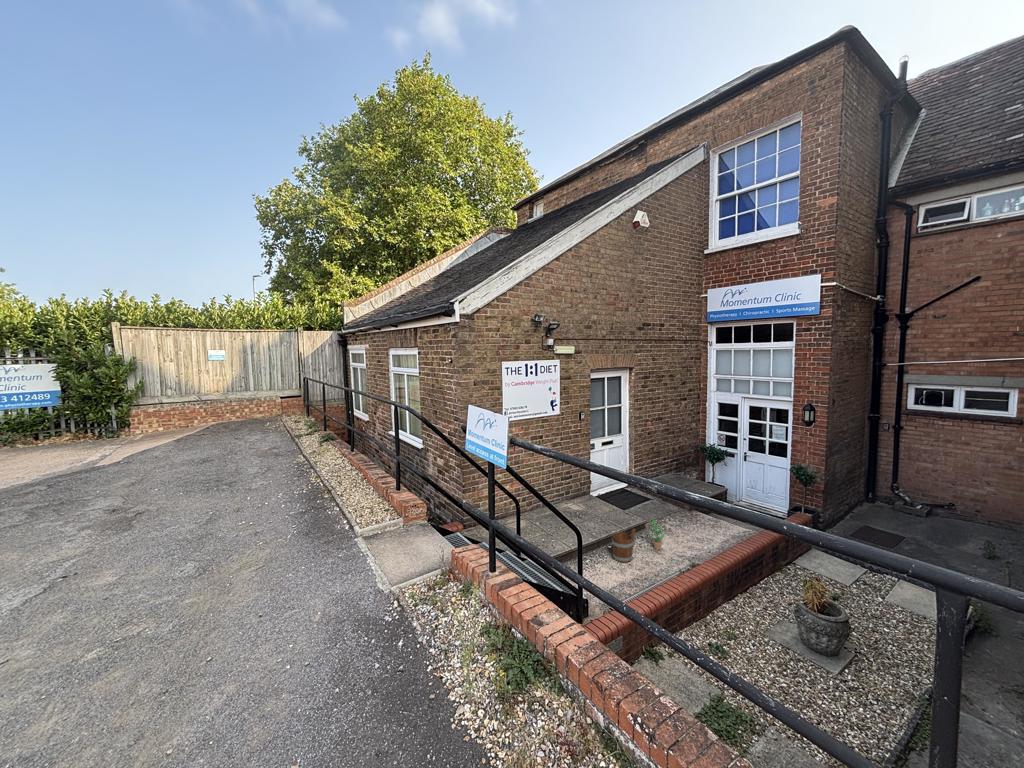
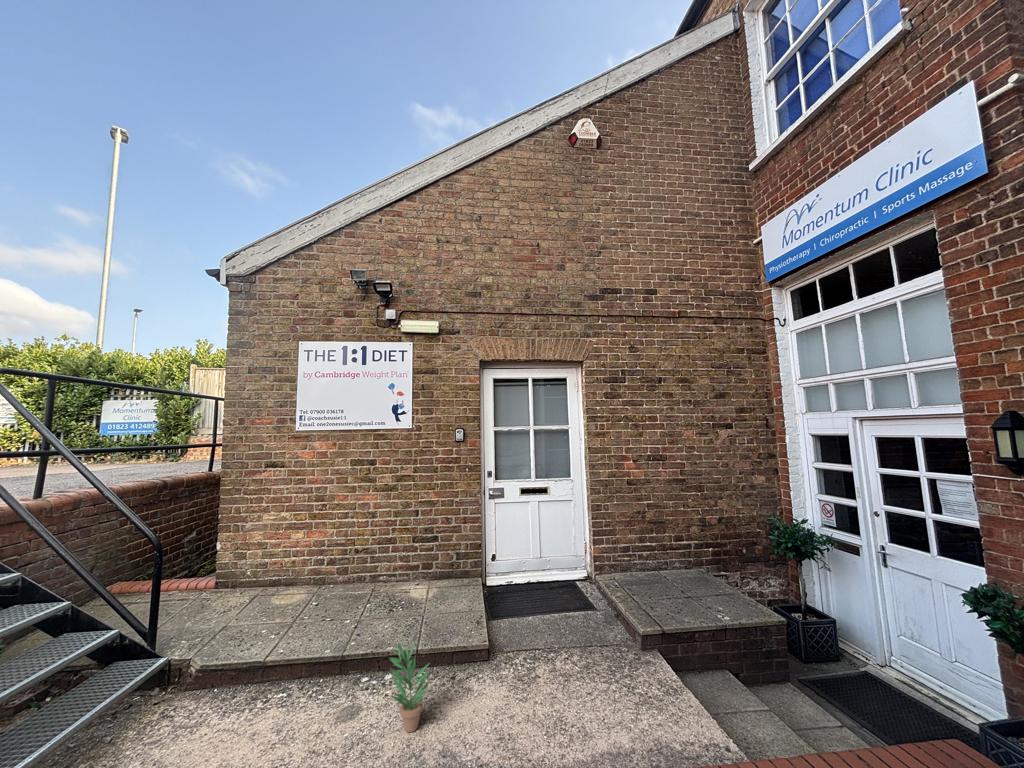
bucket: present [612,529,636,563] -> none [273,655,354,740]

